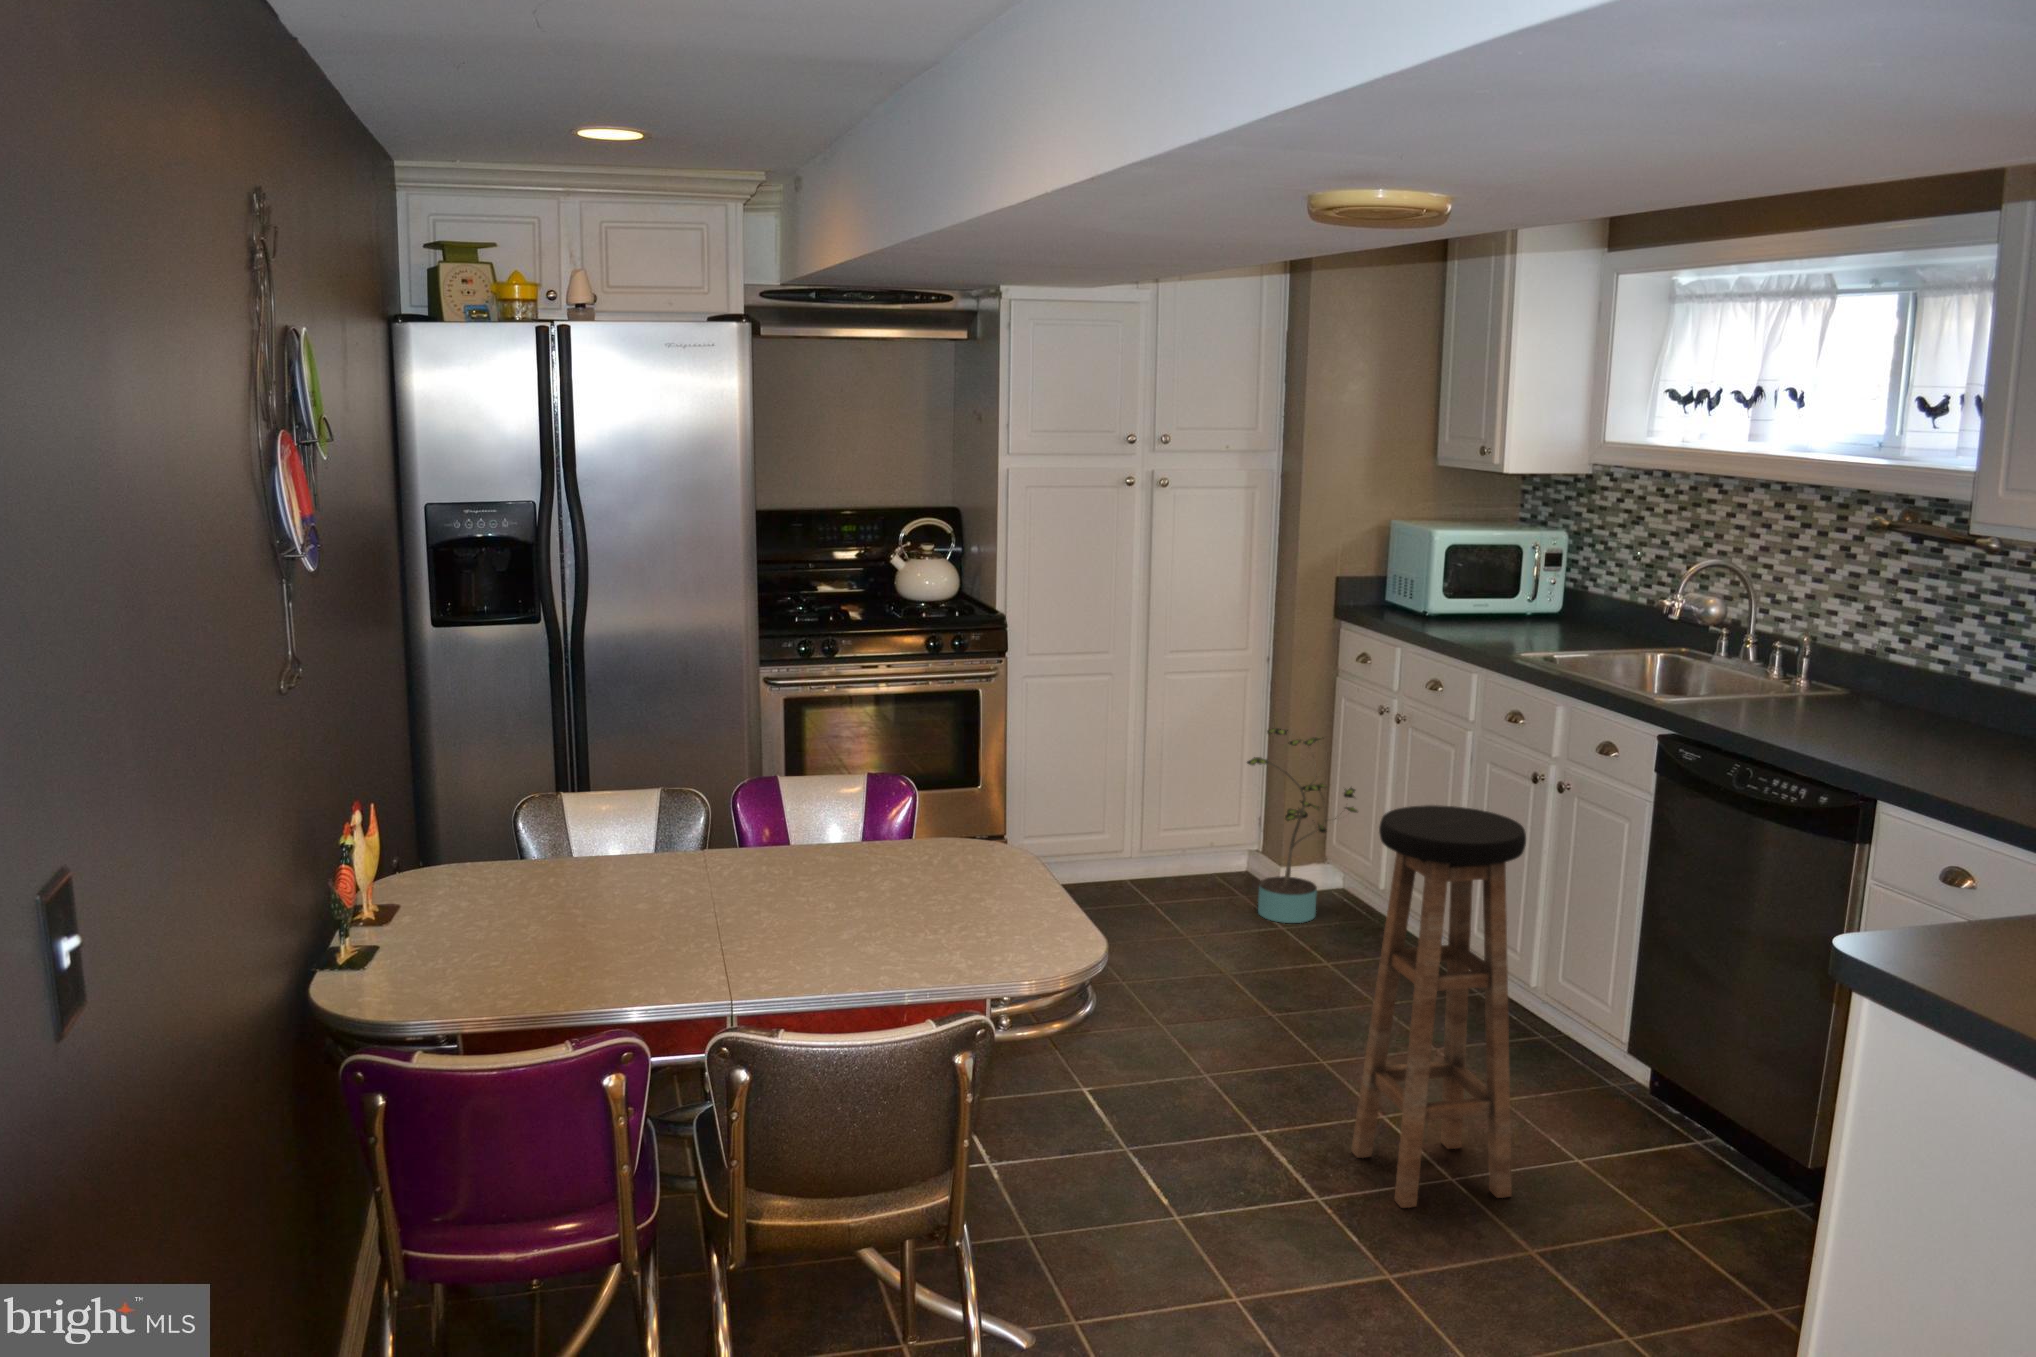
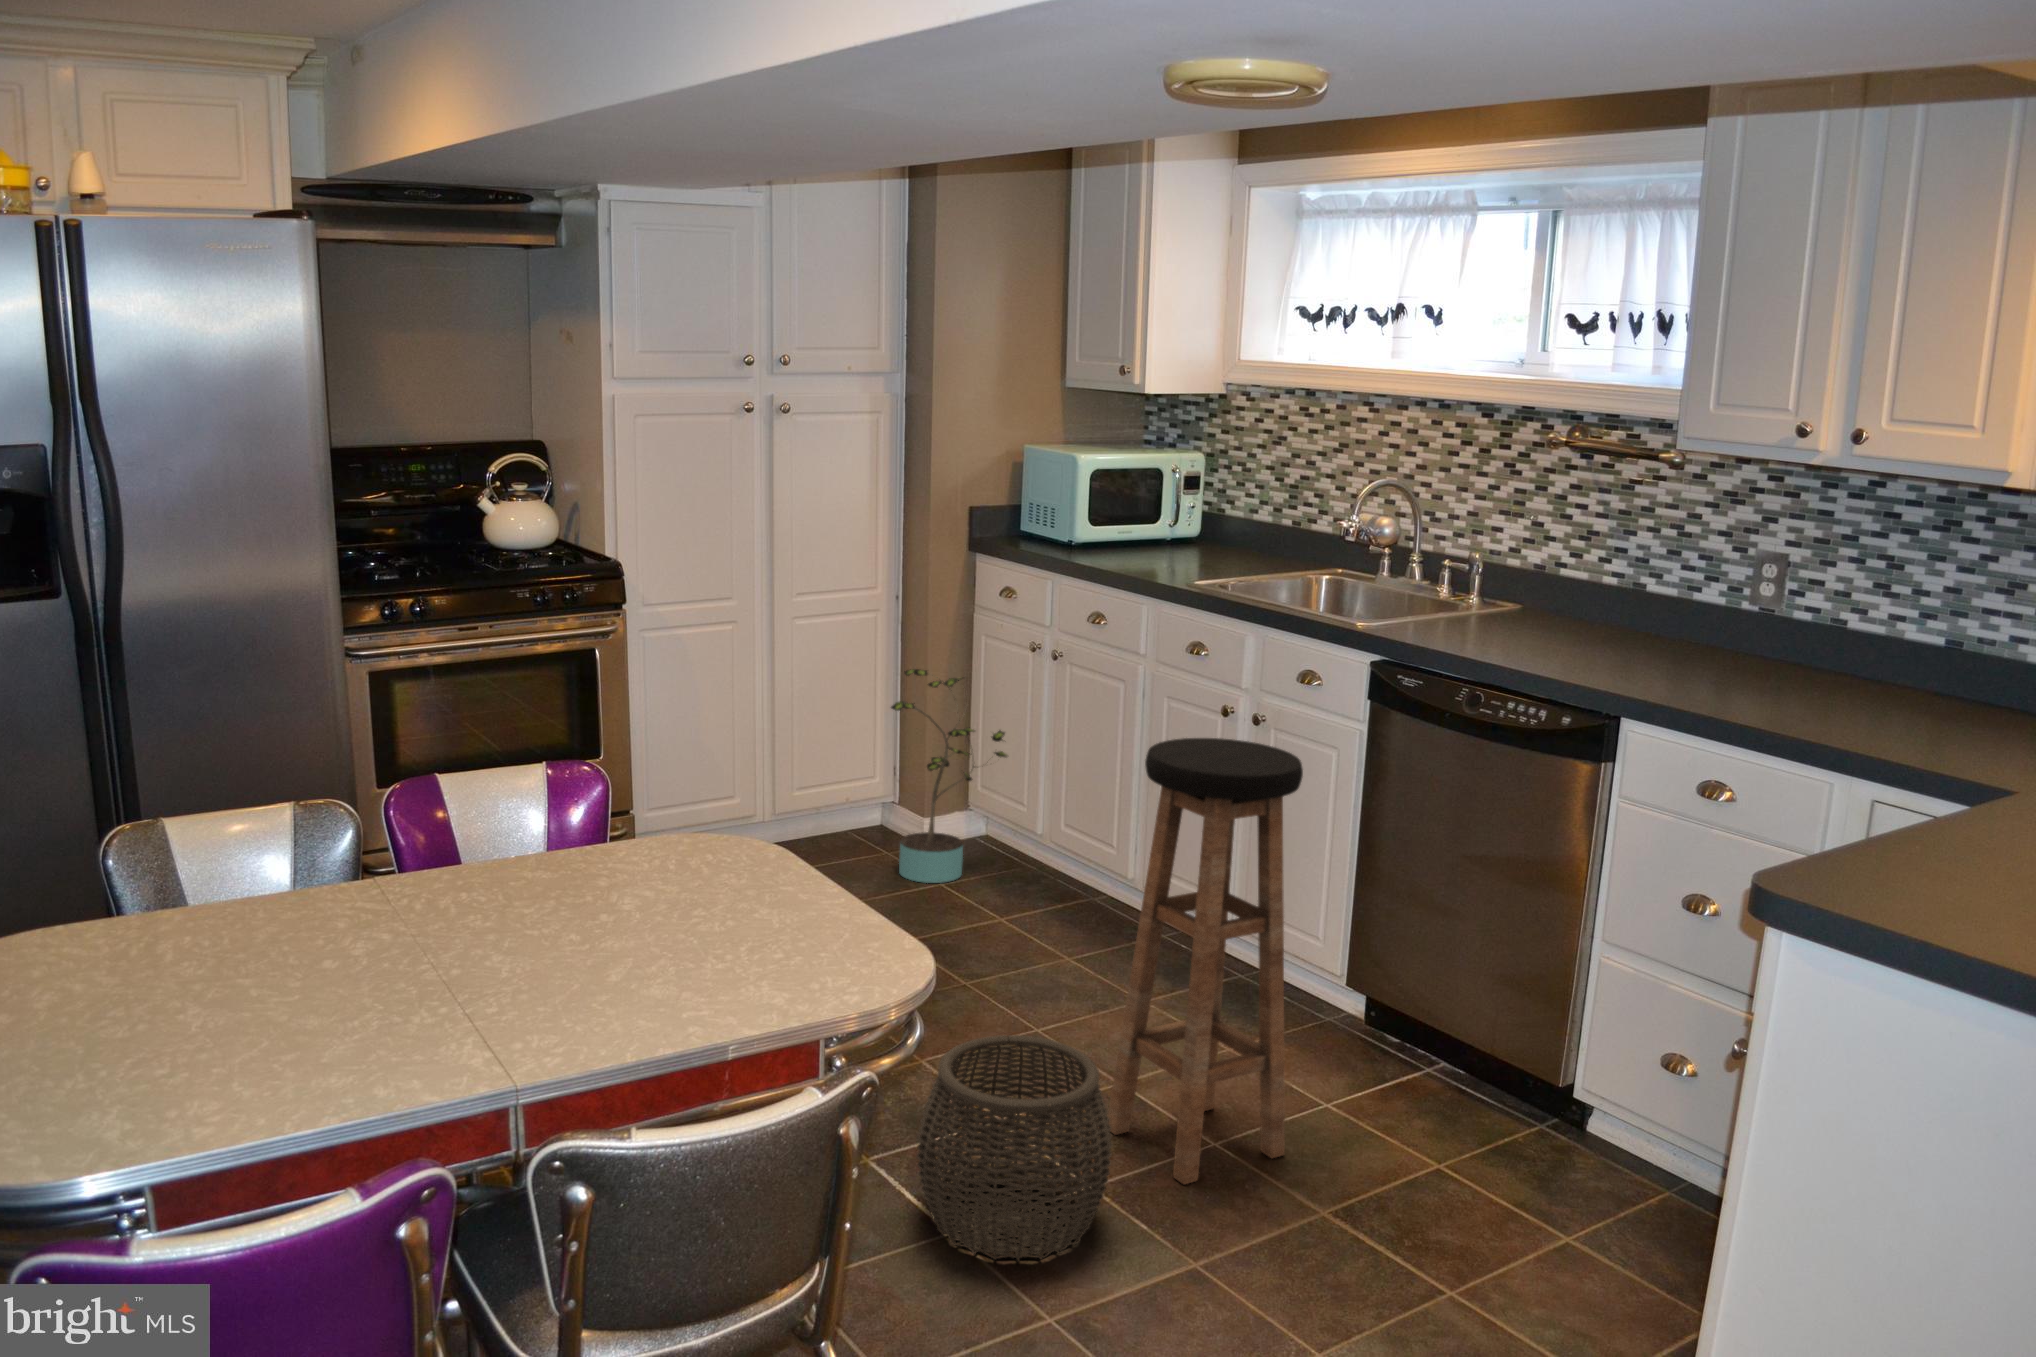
woven basket: none [1149,1054,1319,1249] -> present [917,1035,1112,1261]

